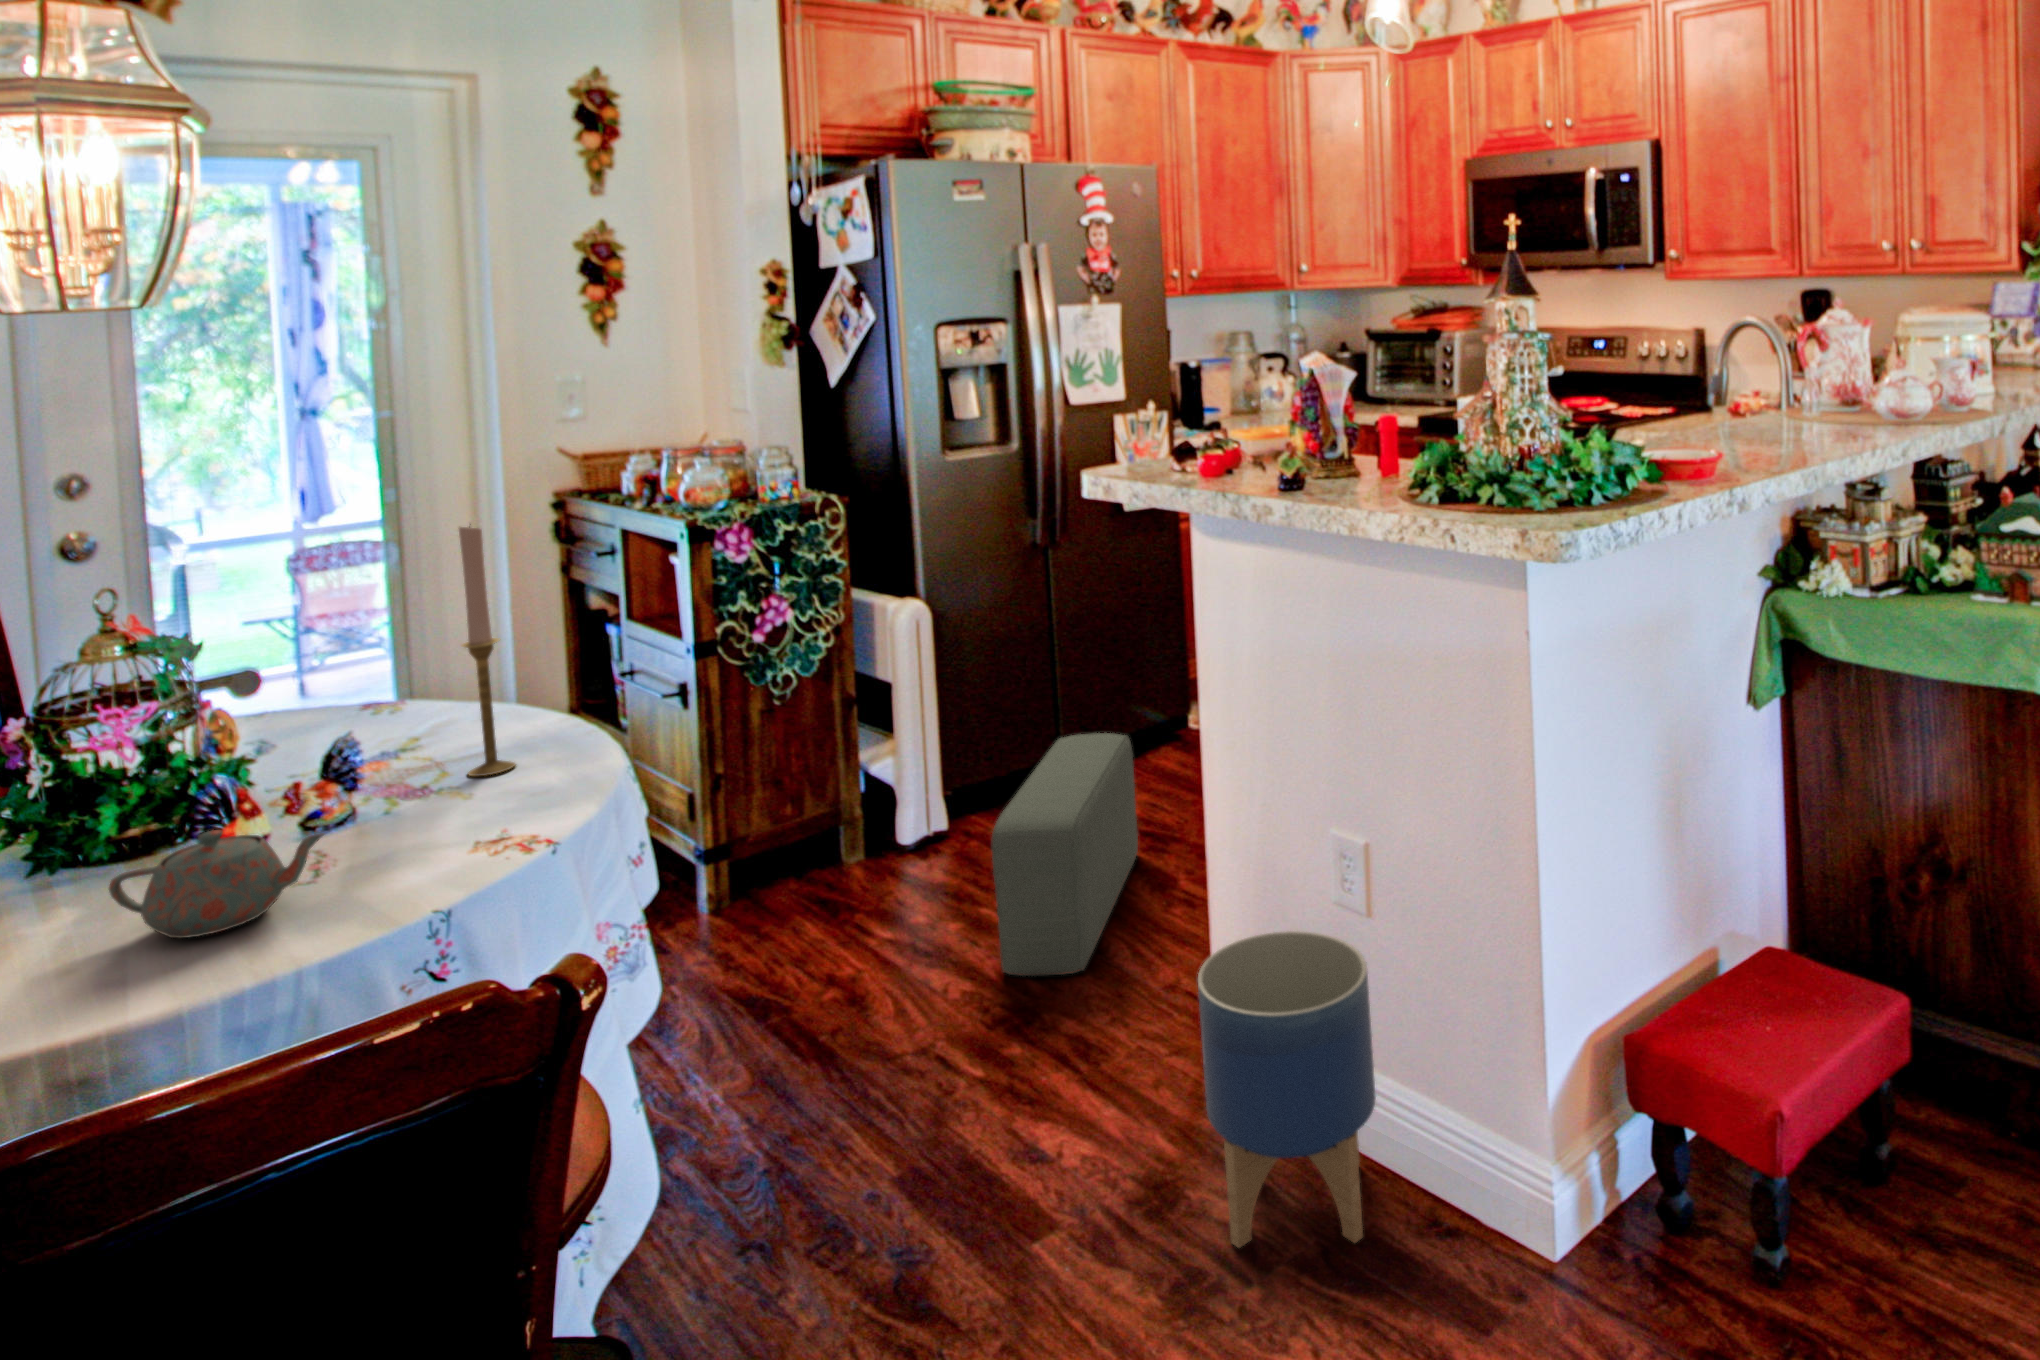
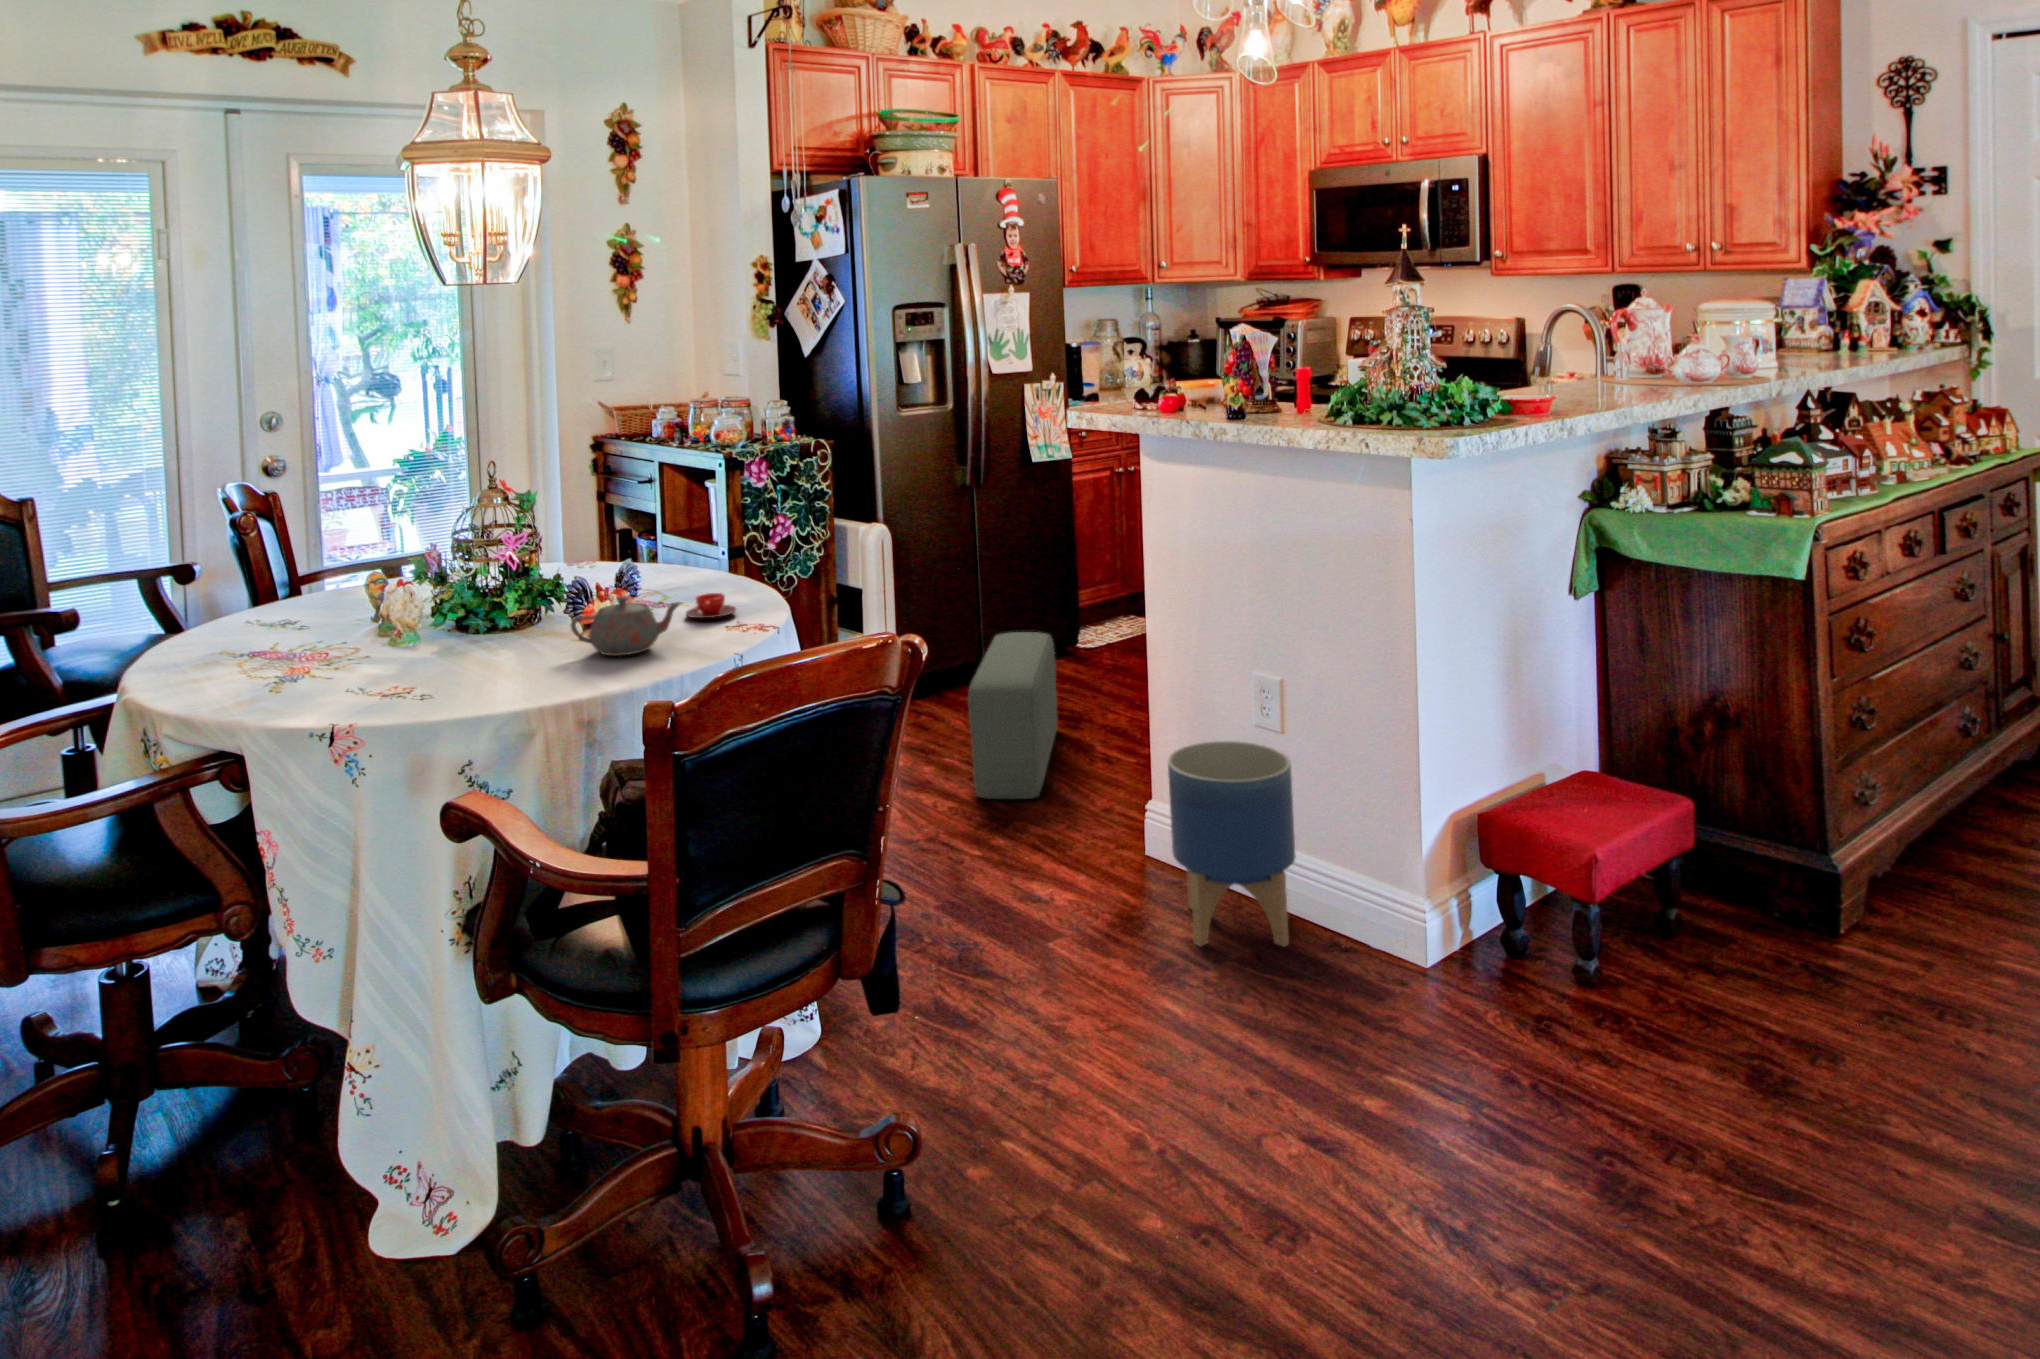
candlestick: present [459,524,516,776] -> none [691,428,723,595]
teacup: none [399,786,491,835] -> present [686,593,736,618]

